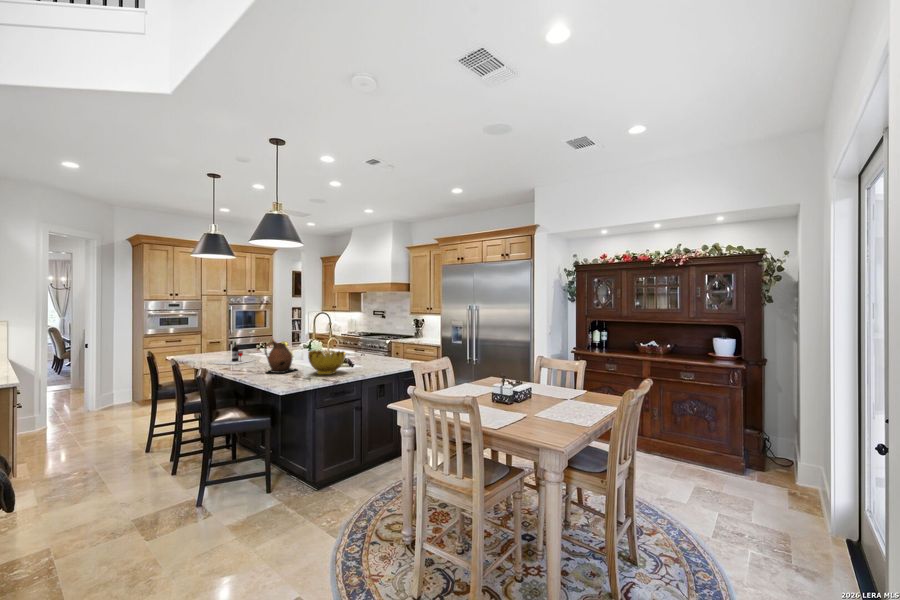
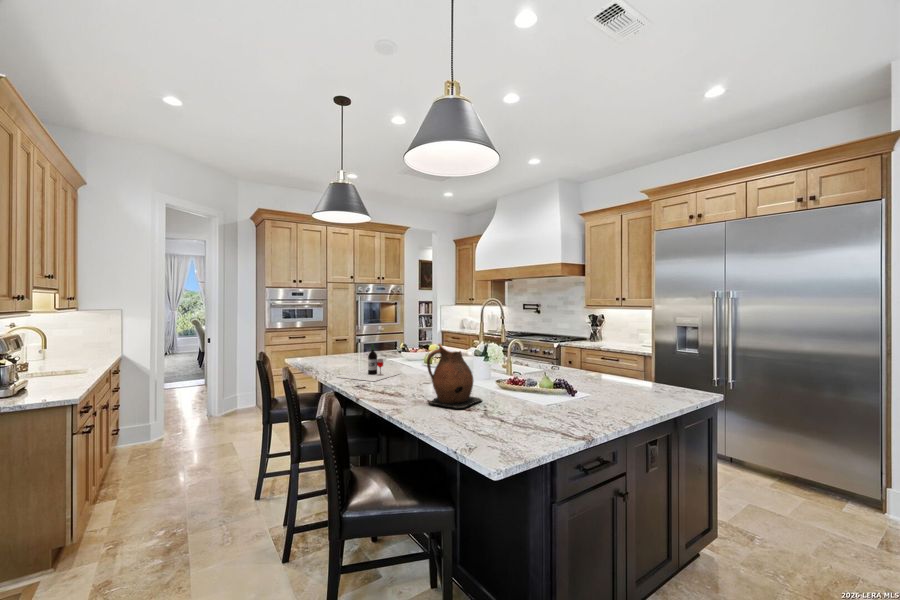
decorative bowl: present [308,350,345,375] -> none [509,366,580,419]

